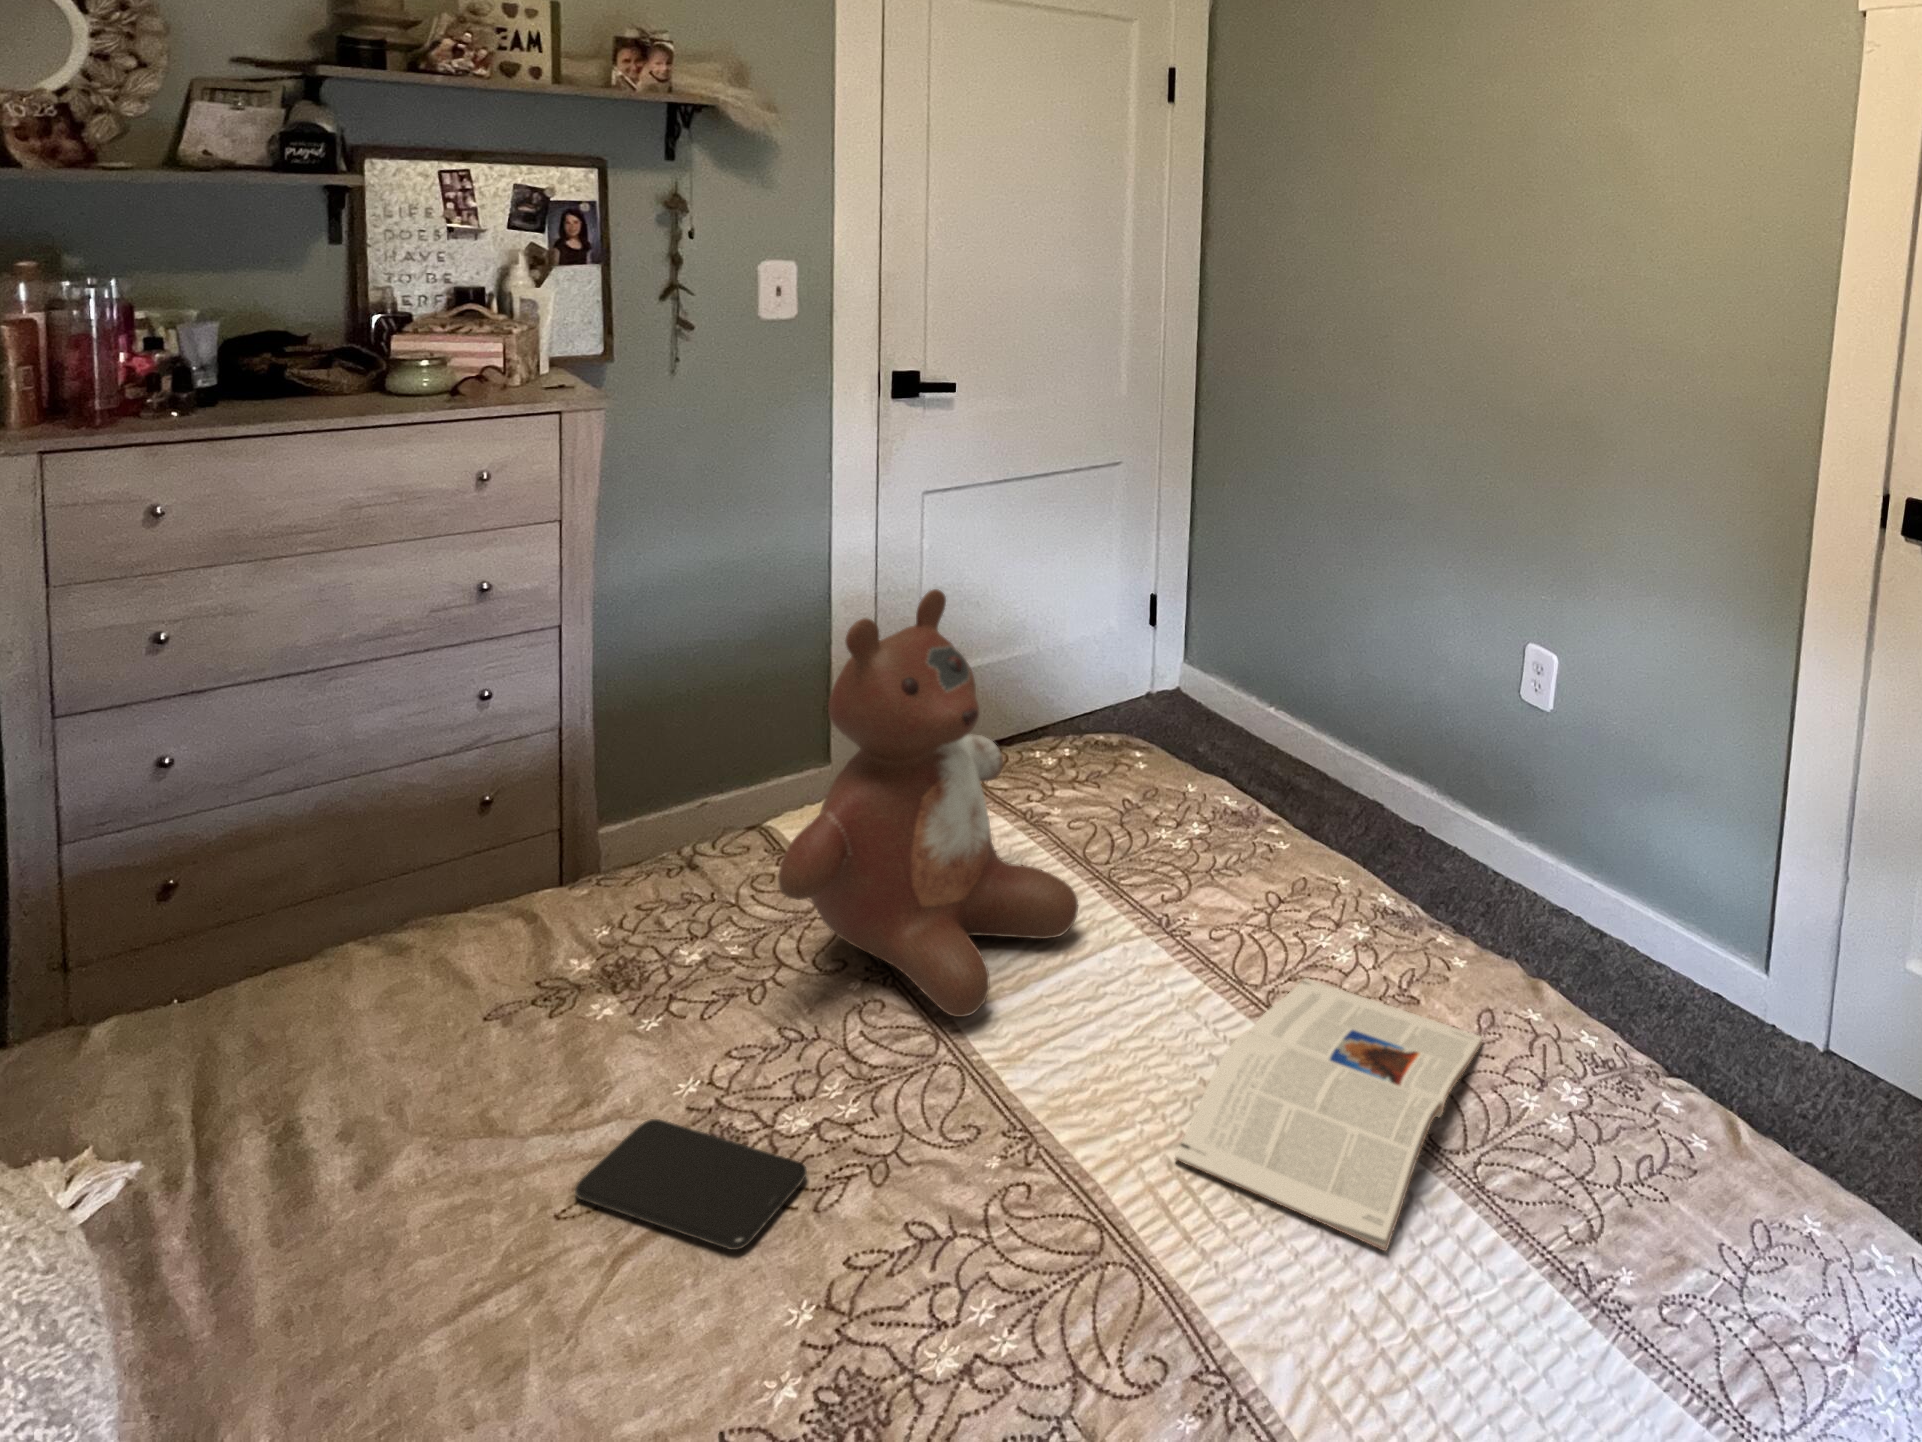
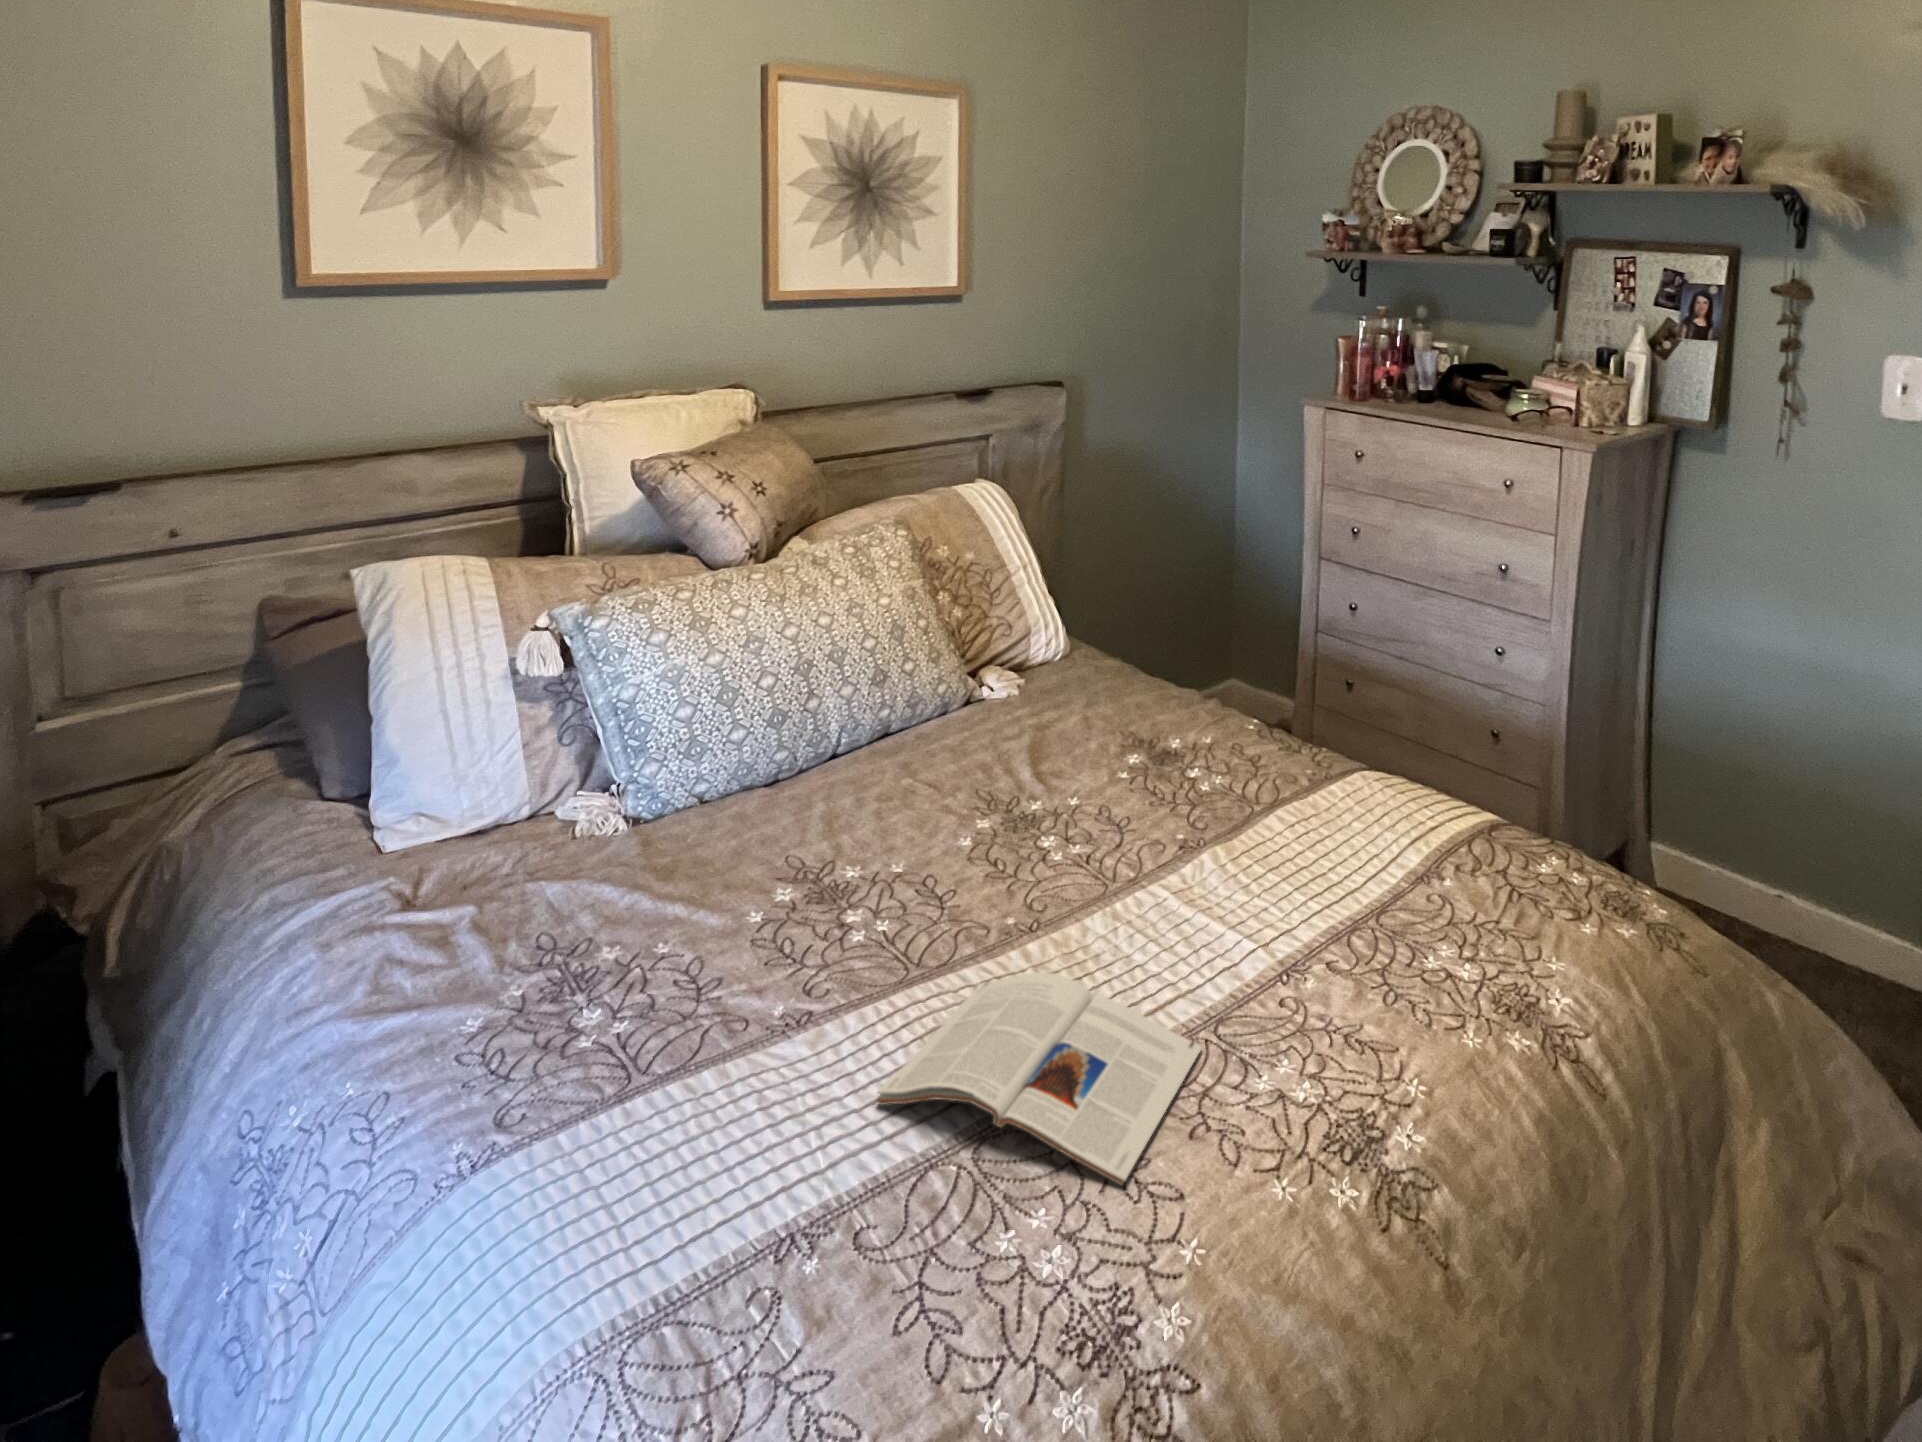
stuffed bear: present [778,589,1078,1017] -> none [1112,569,1334,899]
smartphone: present [575,1119,807,1250] -> none [934,781,1030,845]

